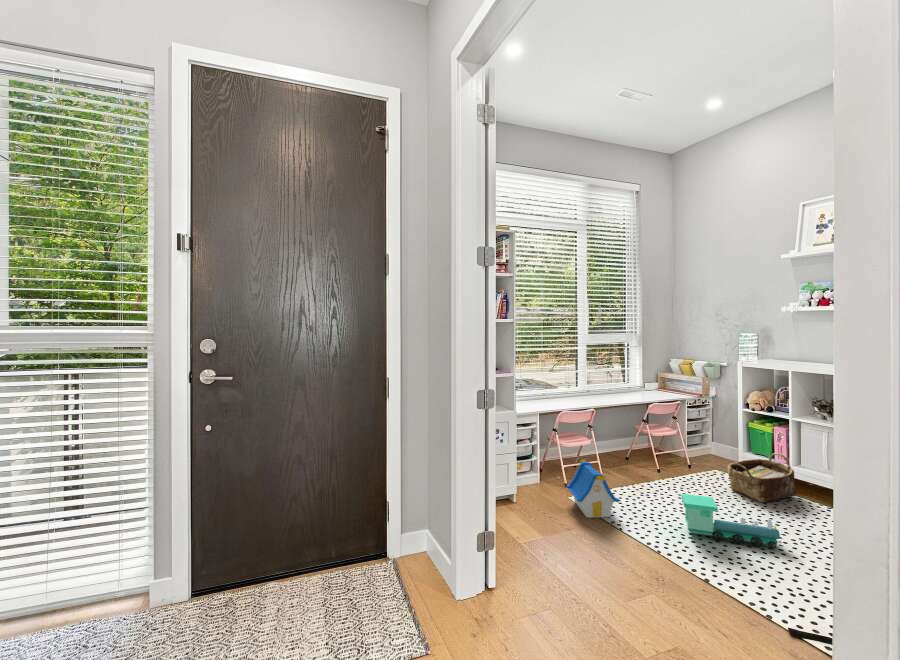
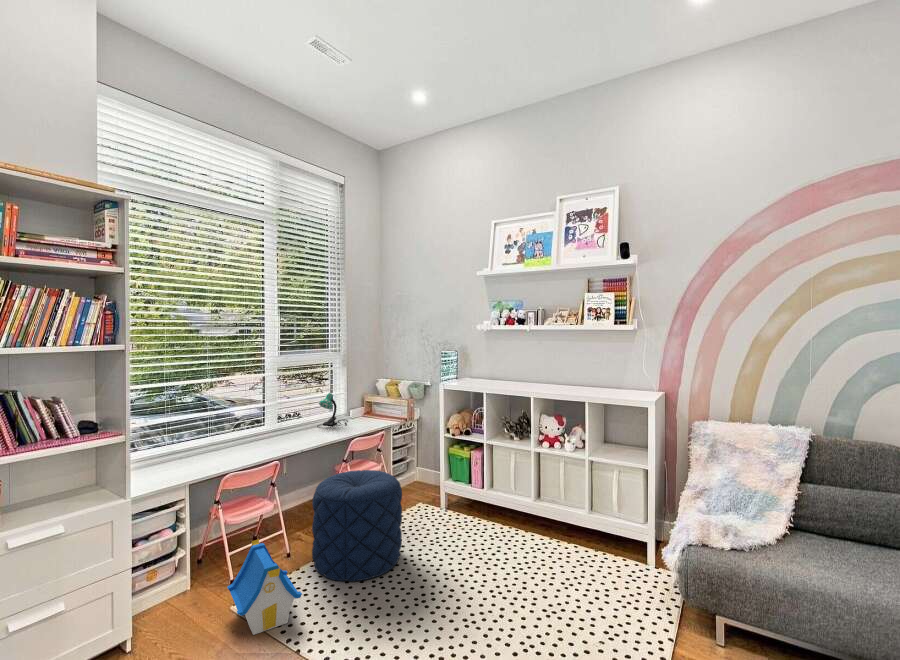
desk lamp: none [618,367,644,395] -> present [319,393,347,428]
pouf: none [622,426,700,508] -> present [312,470,402,581]
woven basket: present [727,453,796,503] -> none [430,479,491,539]
toy train: present [681,494,781,548] -> none [380,562,482,619]

